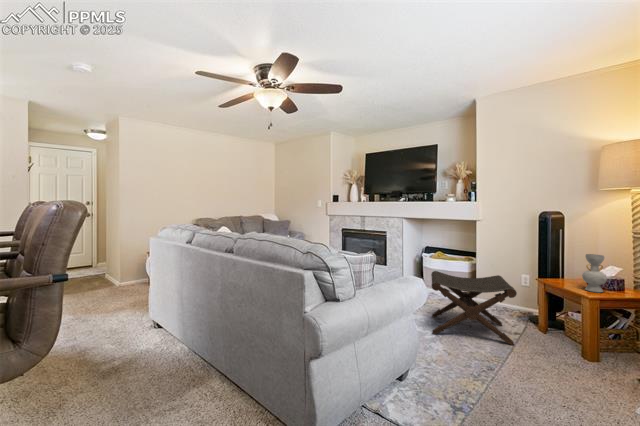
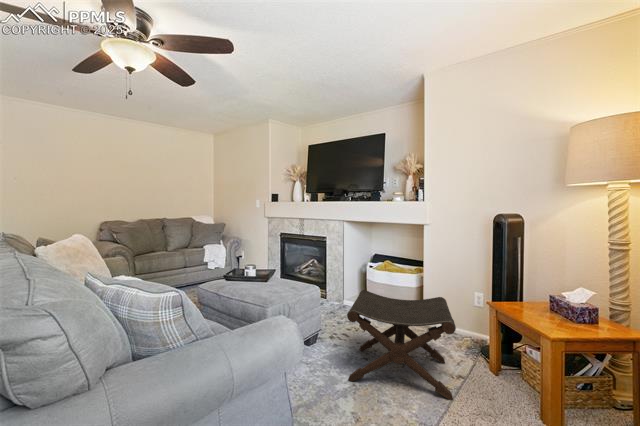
decorative vase: present [582,254,607,293] -> none [543,273,576,328]

